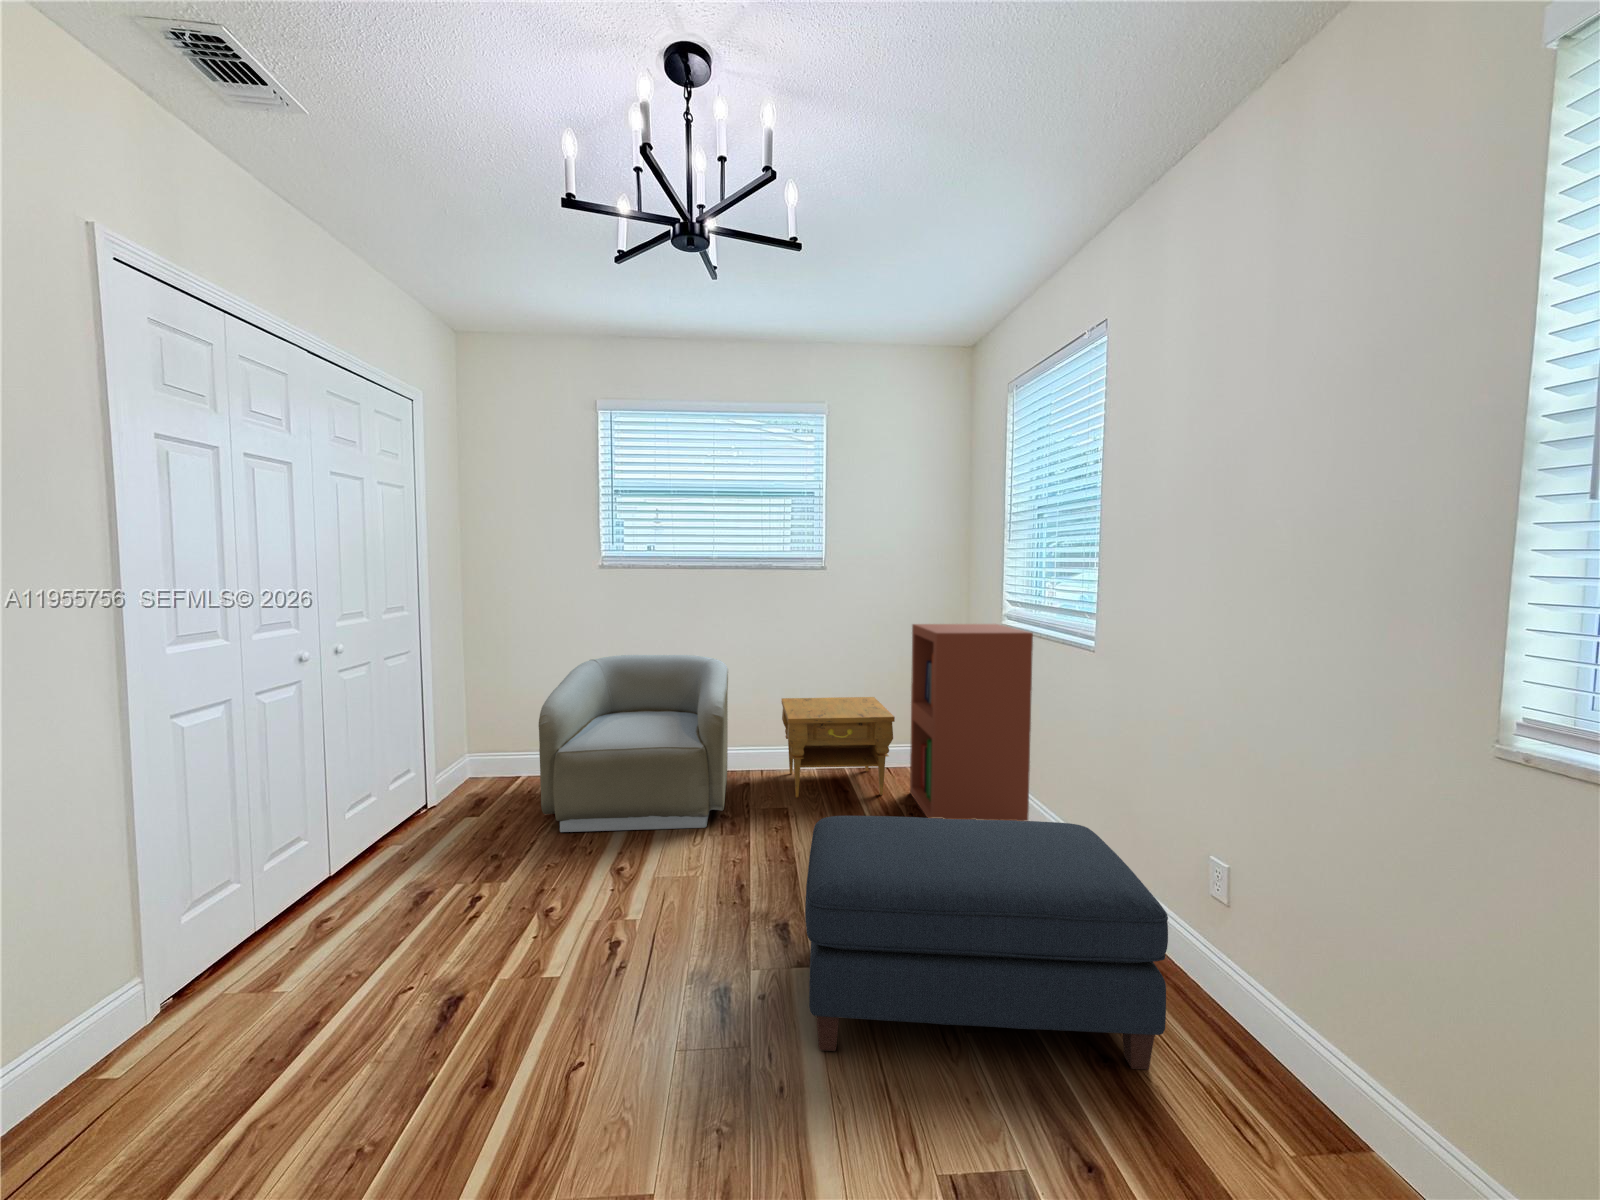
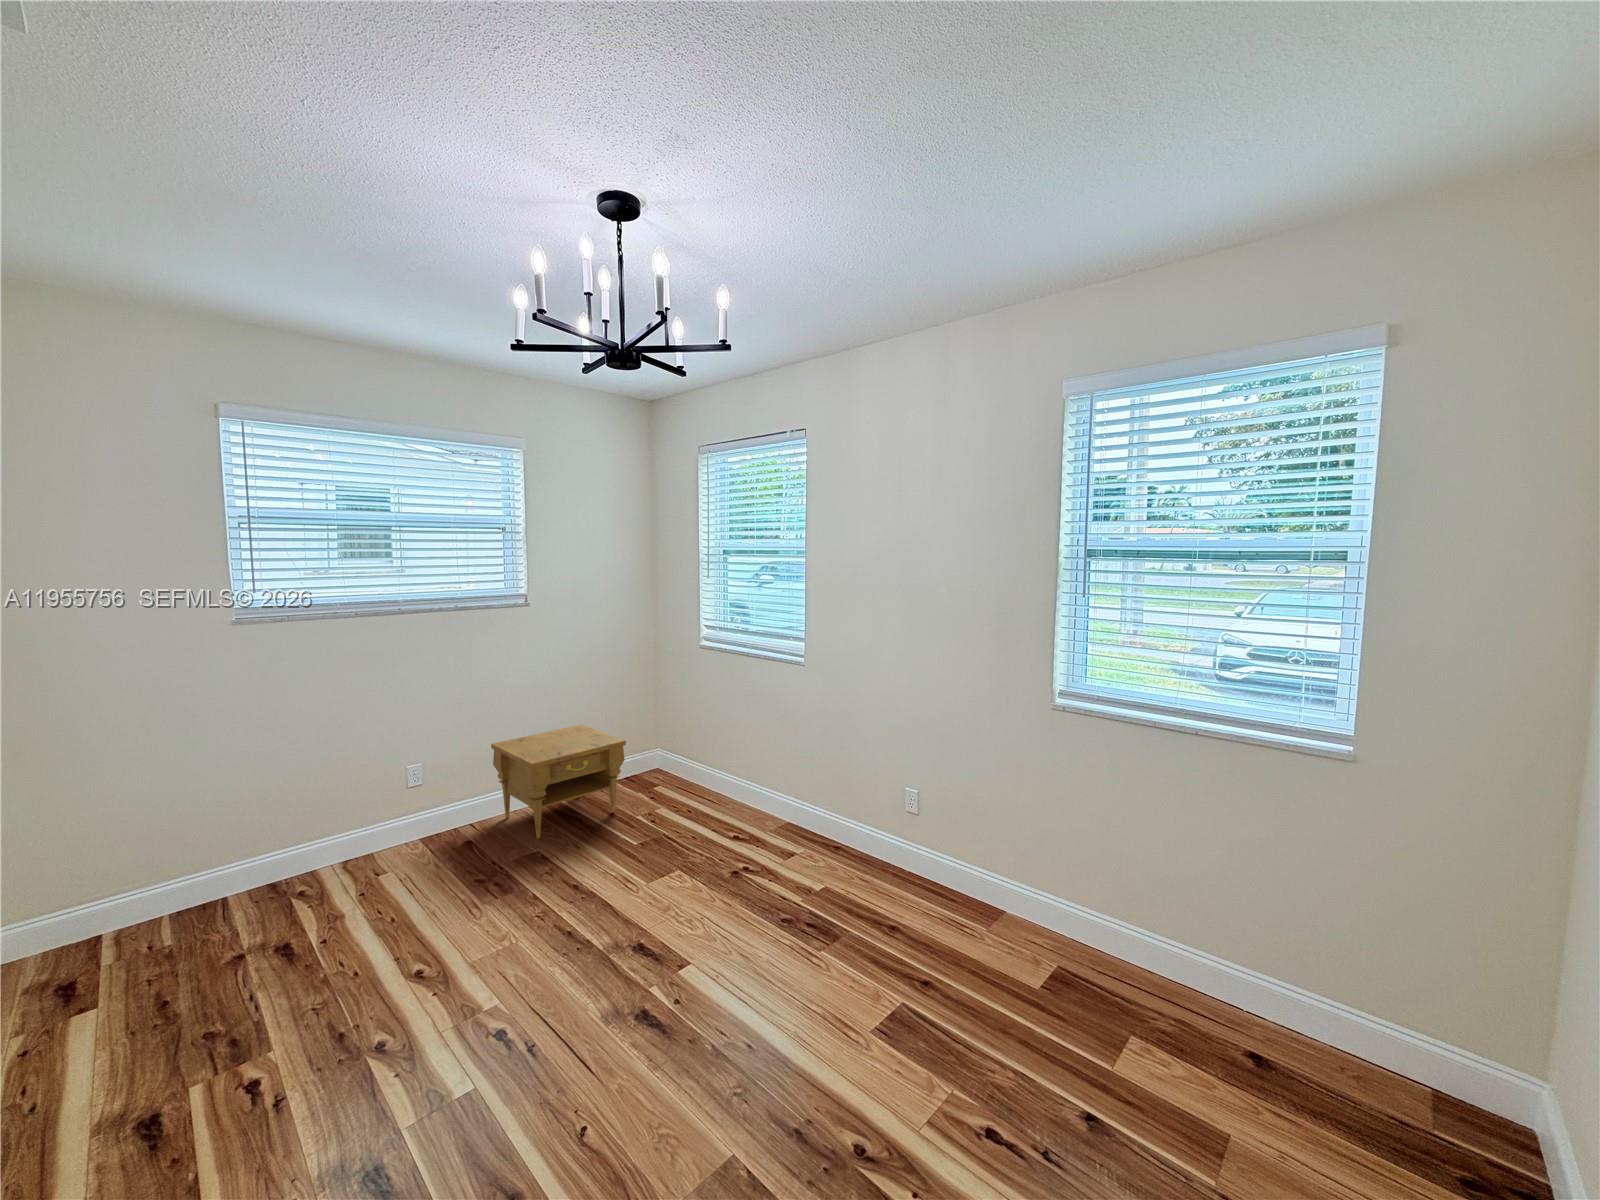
bookshelf: present [910,624,1033,821] -> none [634,648,742,826]
armchair: present [539,655,728,832] -> none [220,715,488,969]
ottoman: present [805,816,1168,1070] -> none [673,792,922,1010]

